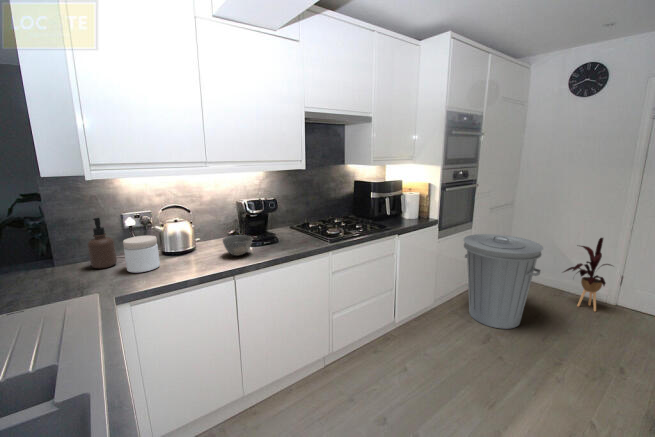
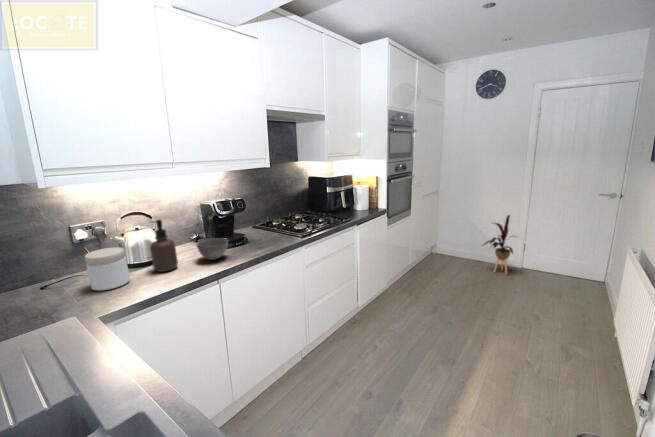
soap dispenser: present [88,218,117,269] -> present [150,220,178,272]
trash can: present [464,234,543,329] -> none [406,219,471,299]

